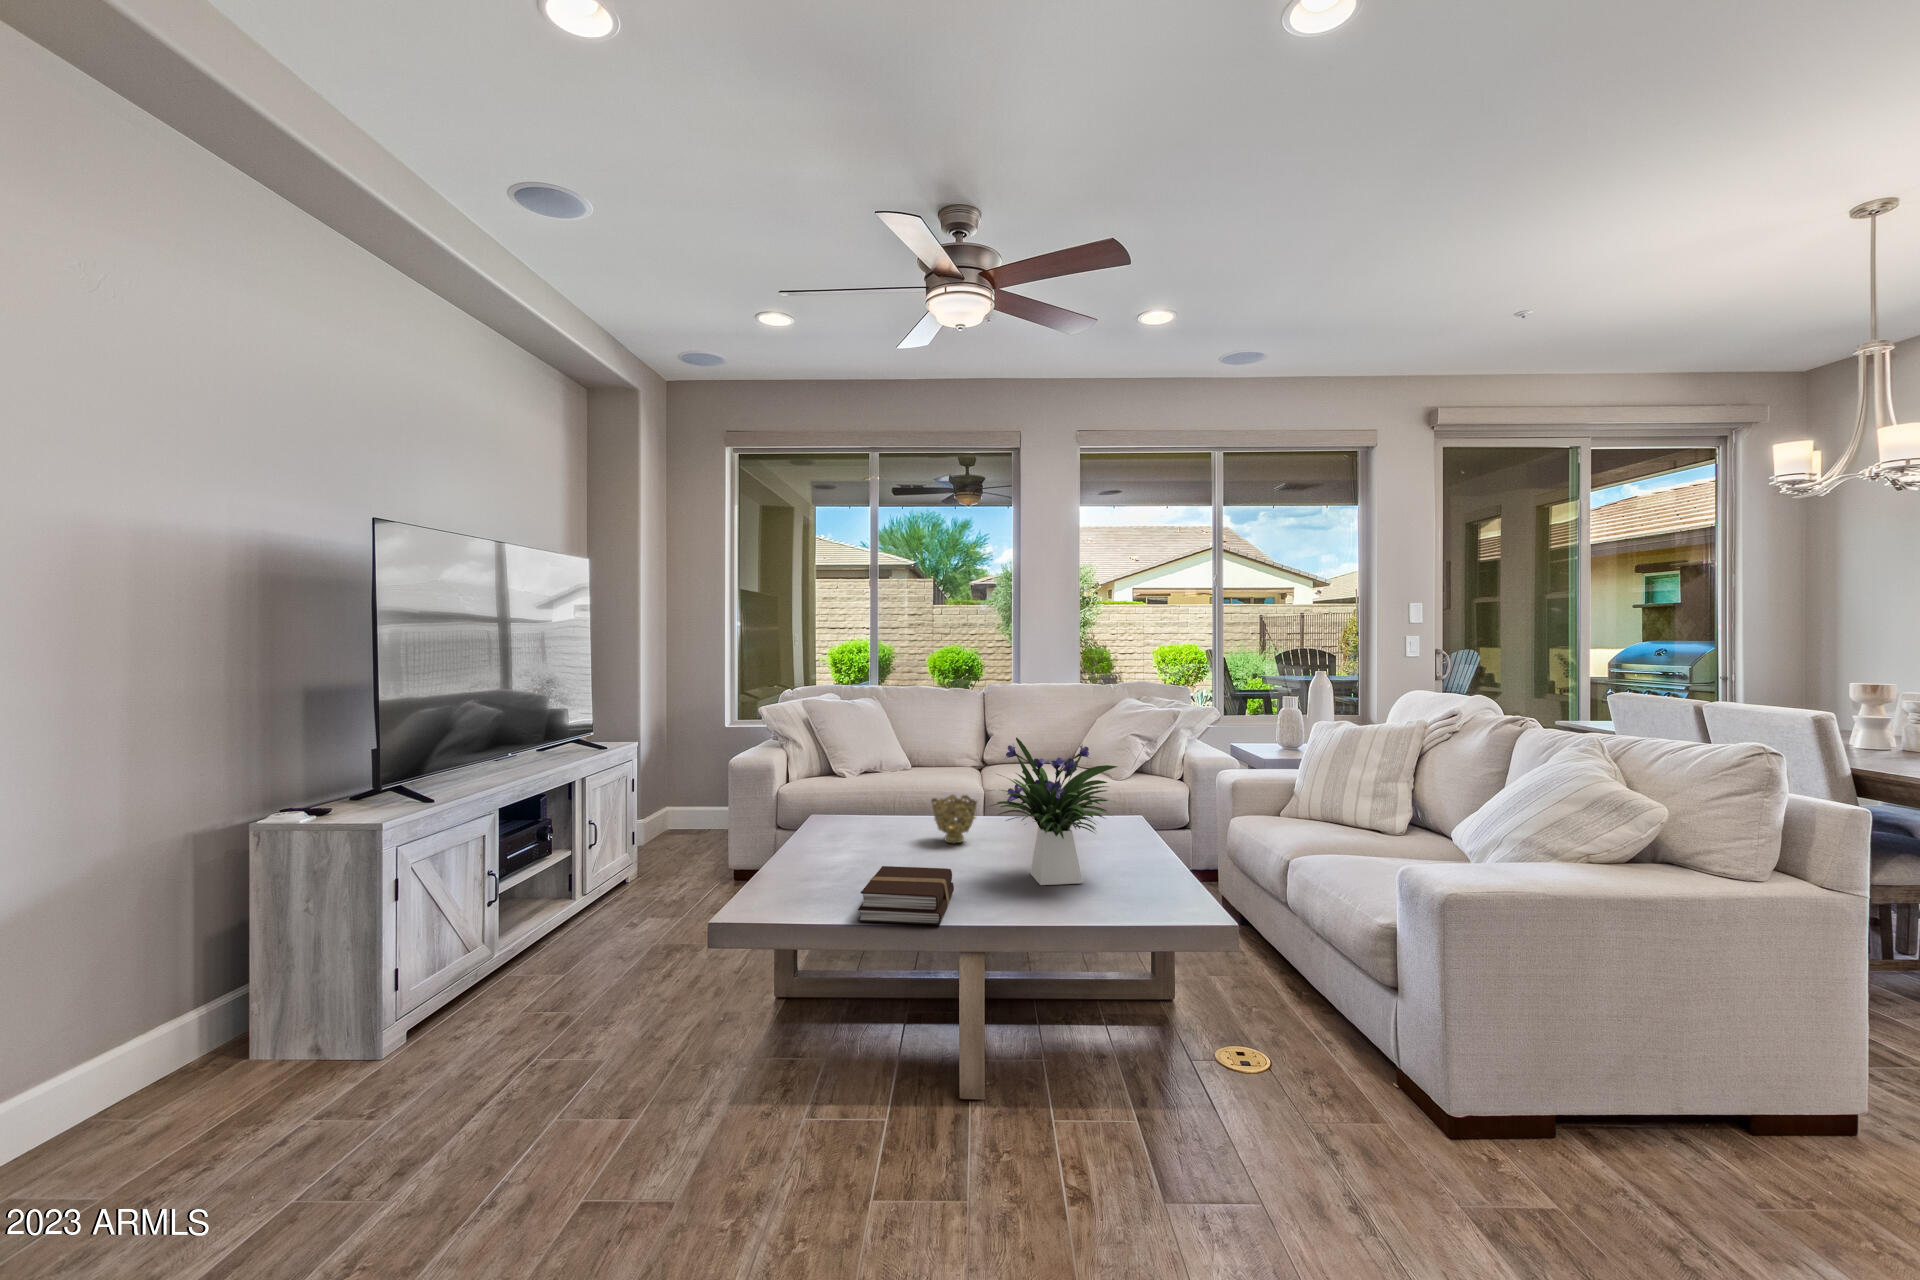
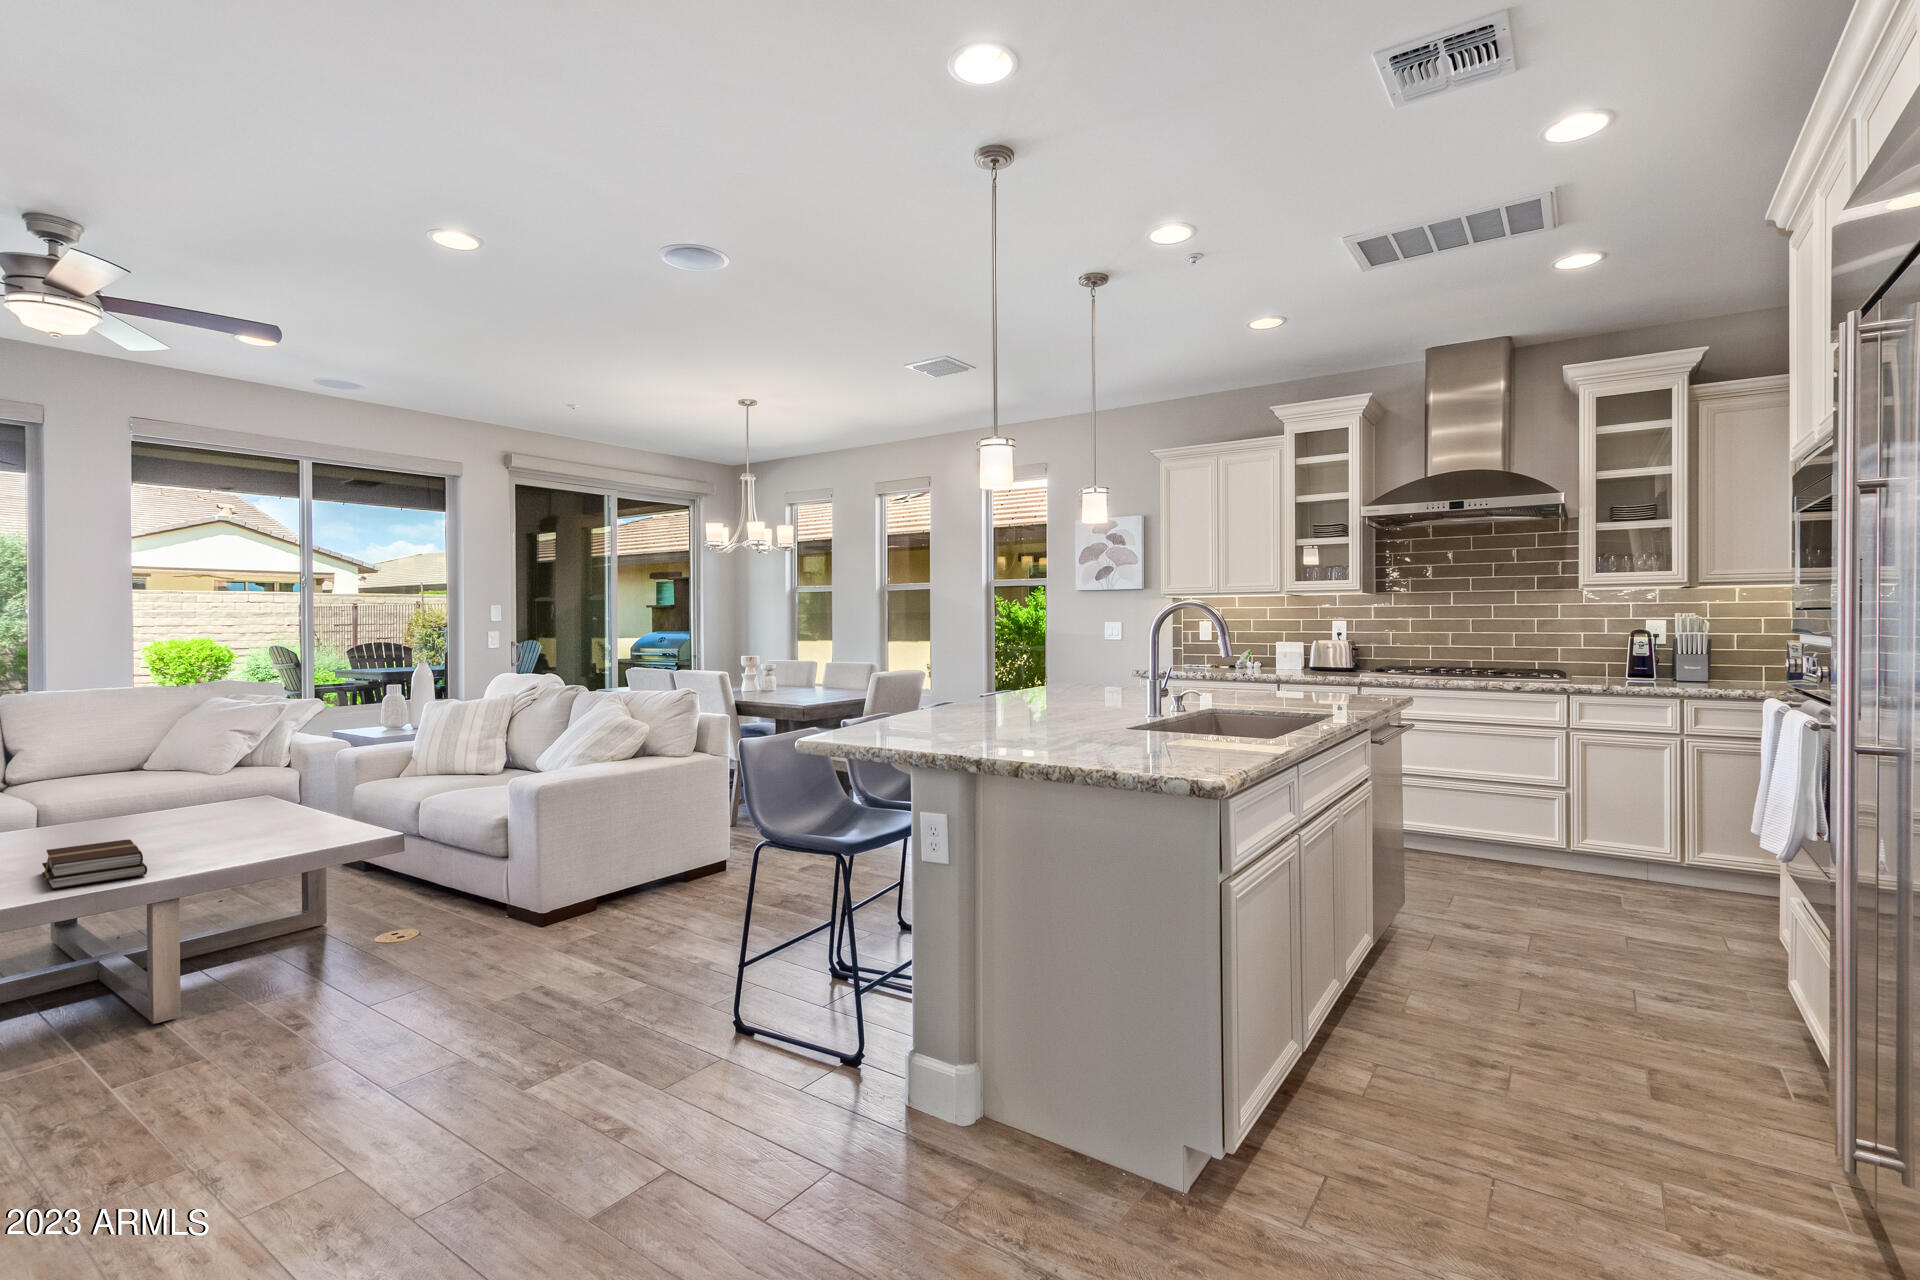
flower arrangement: present [991,738,1117,885] -> none [149,723,289,842]
decorative bowl: present [932,795,977,844] -> none [52,790,112,837]

